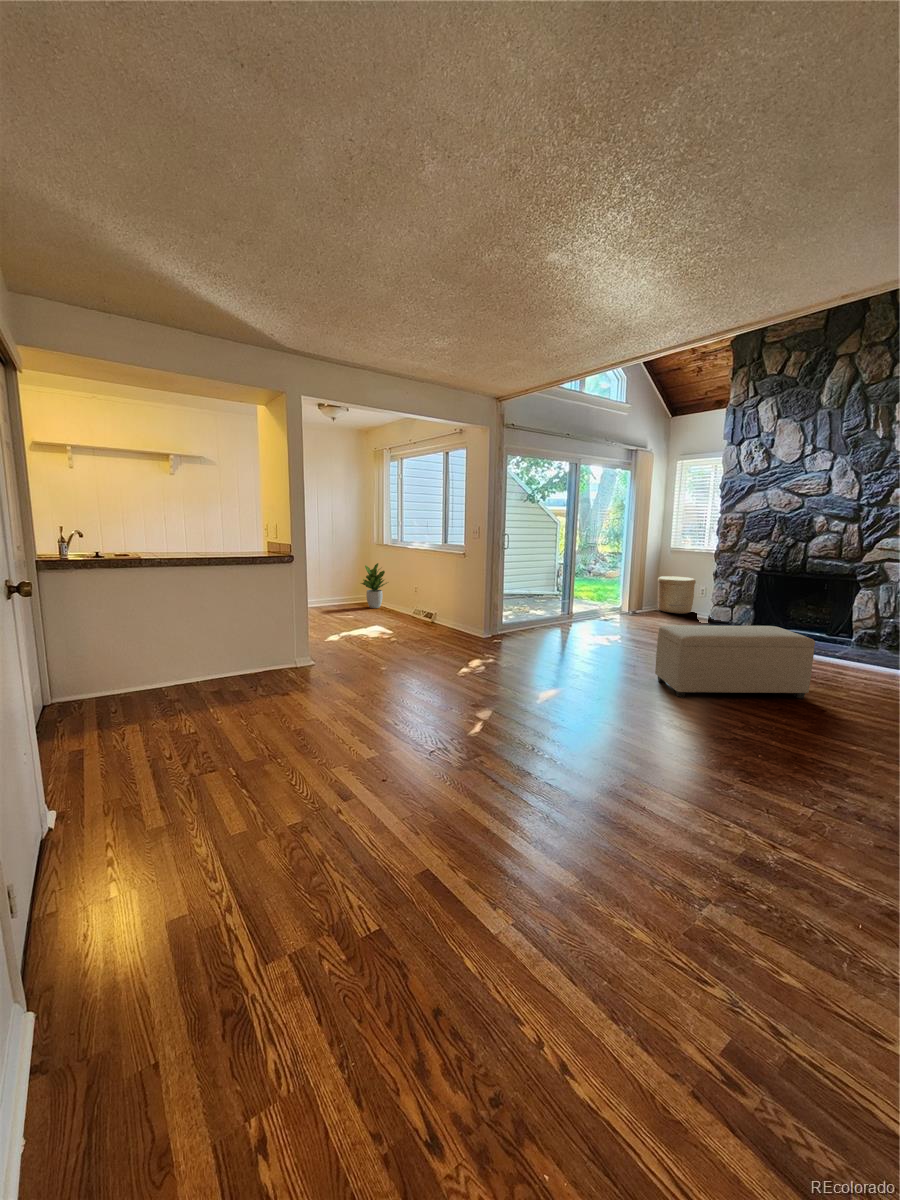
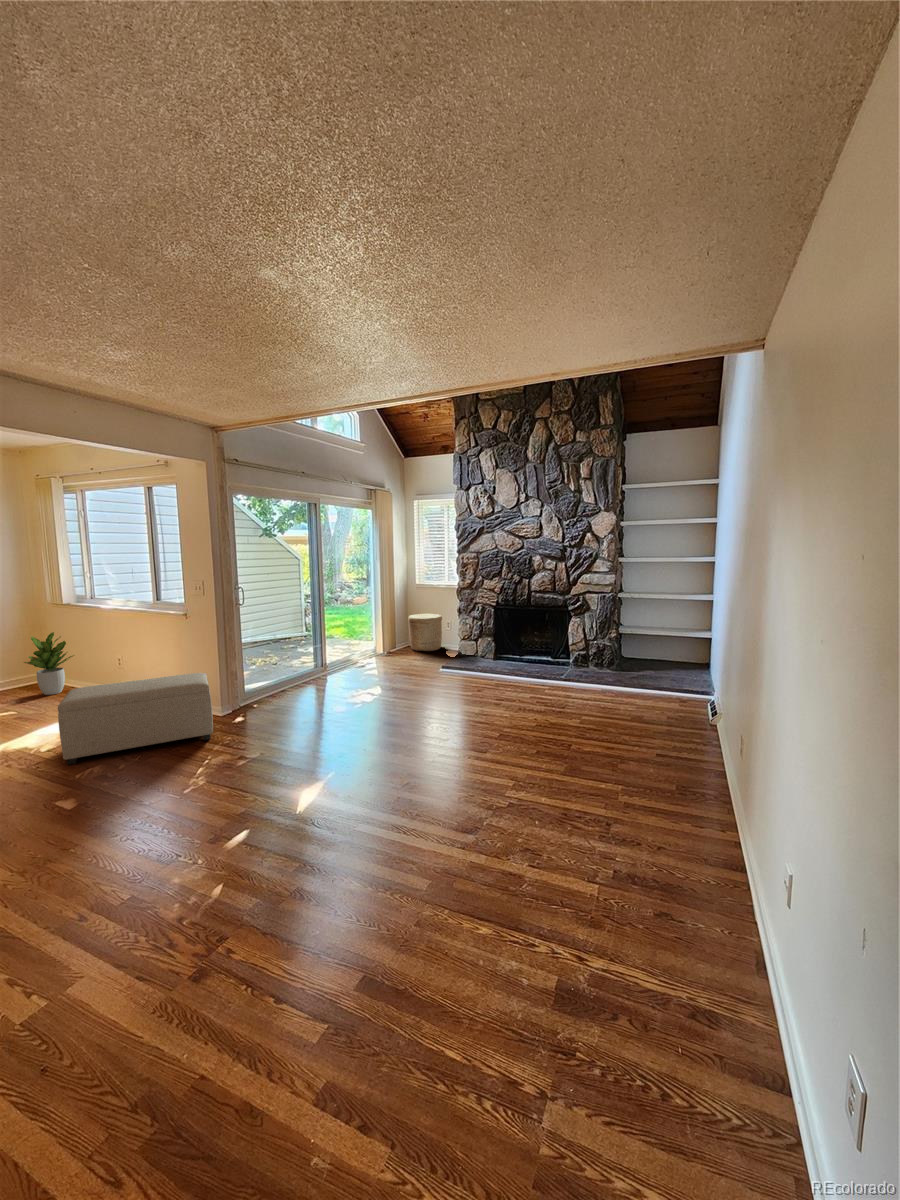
ottoman: present [655,625,815,698] -> present [58,673,213,765]

